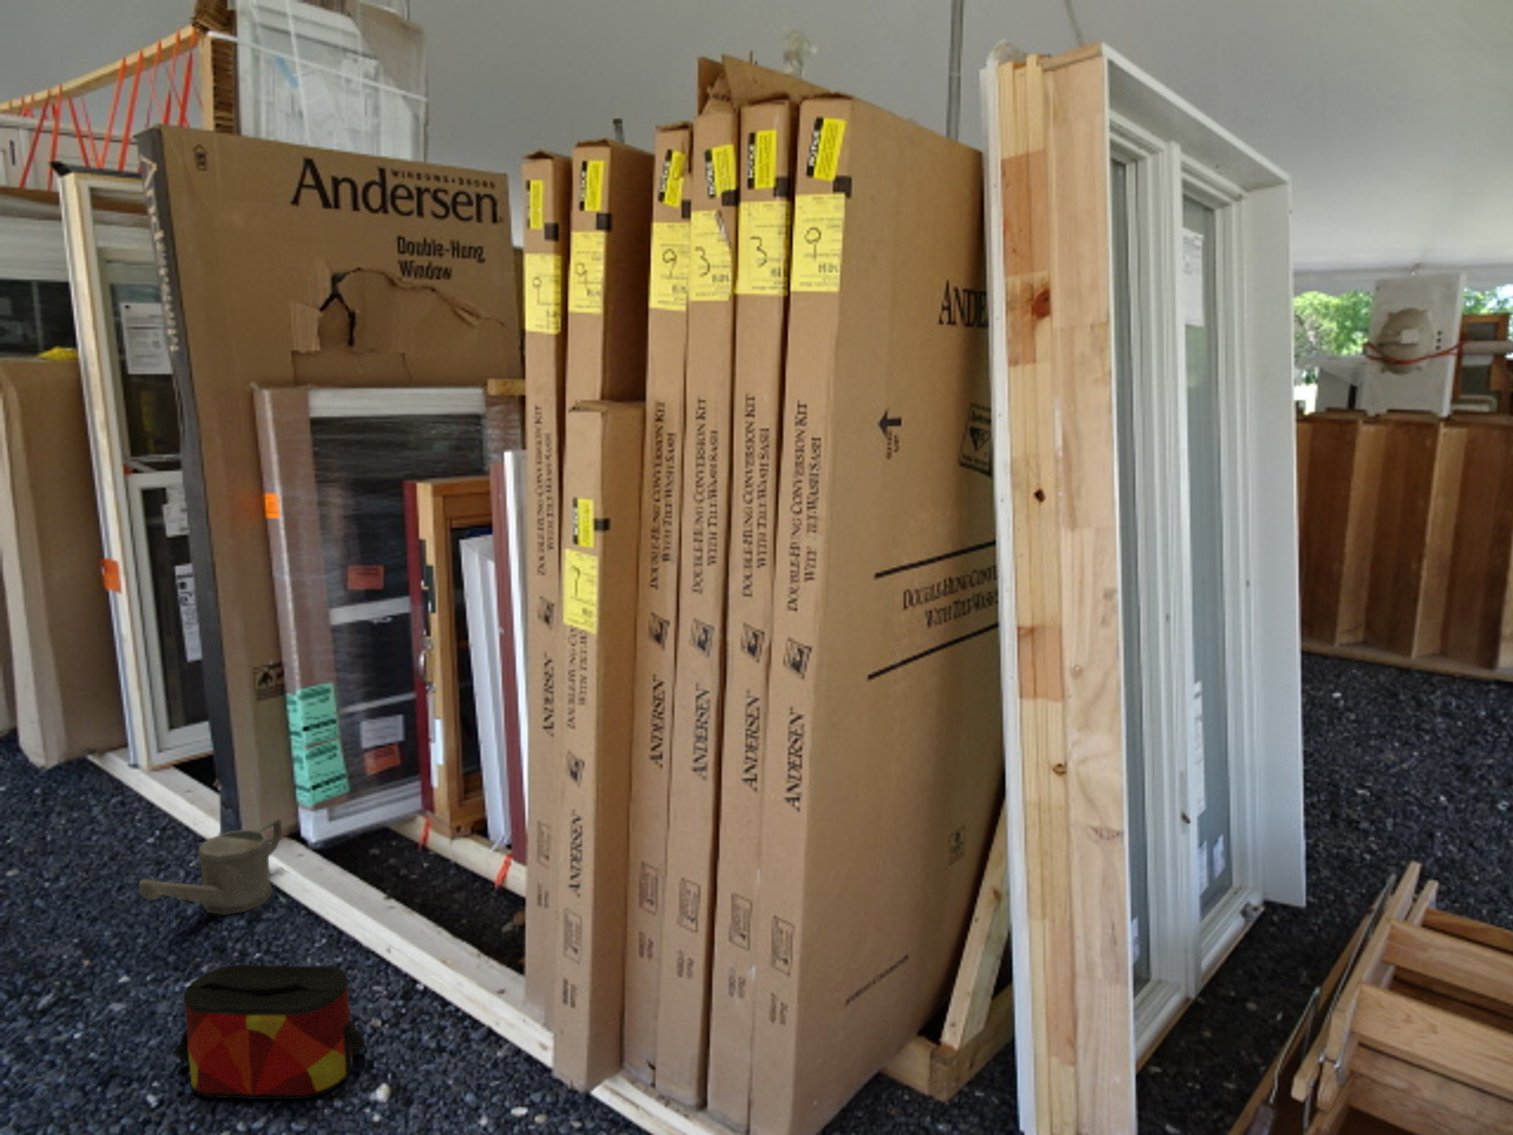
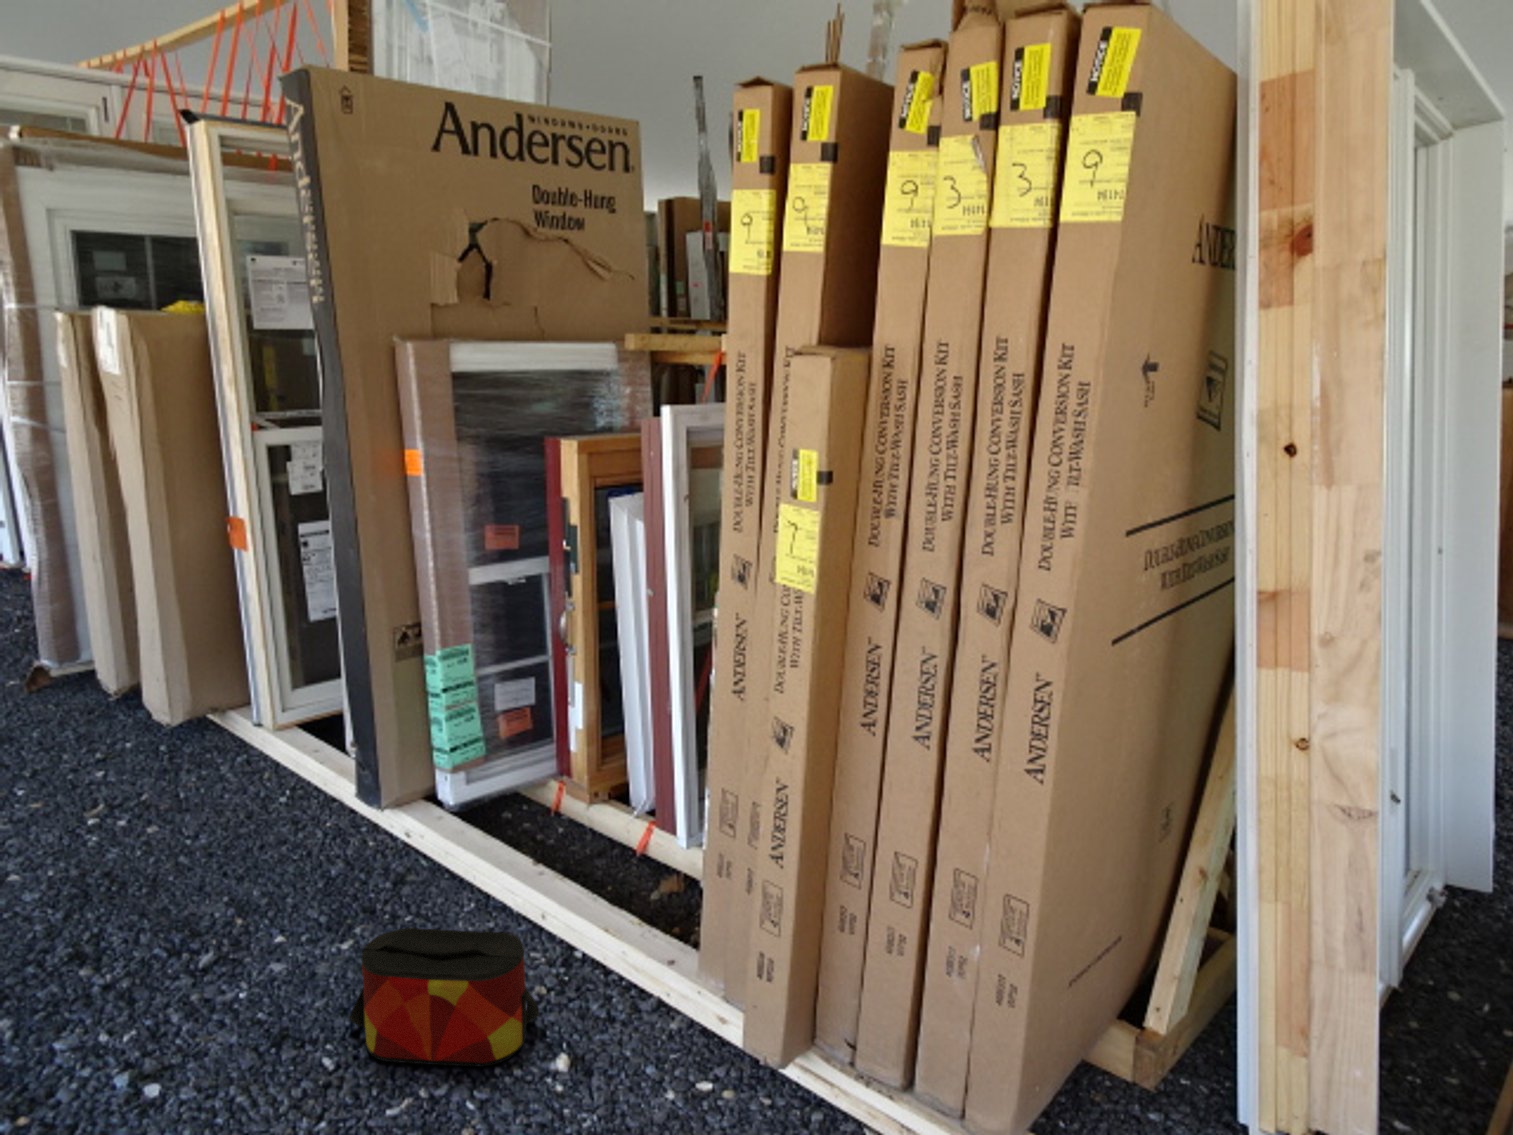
watering can: present [139,818,282,915] -> none [291,781,417,877]

